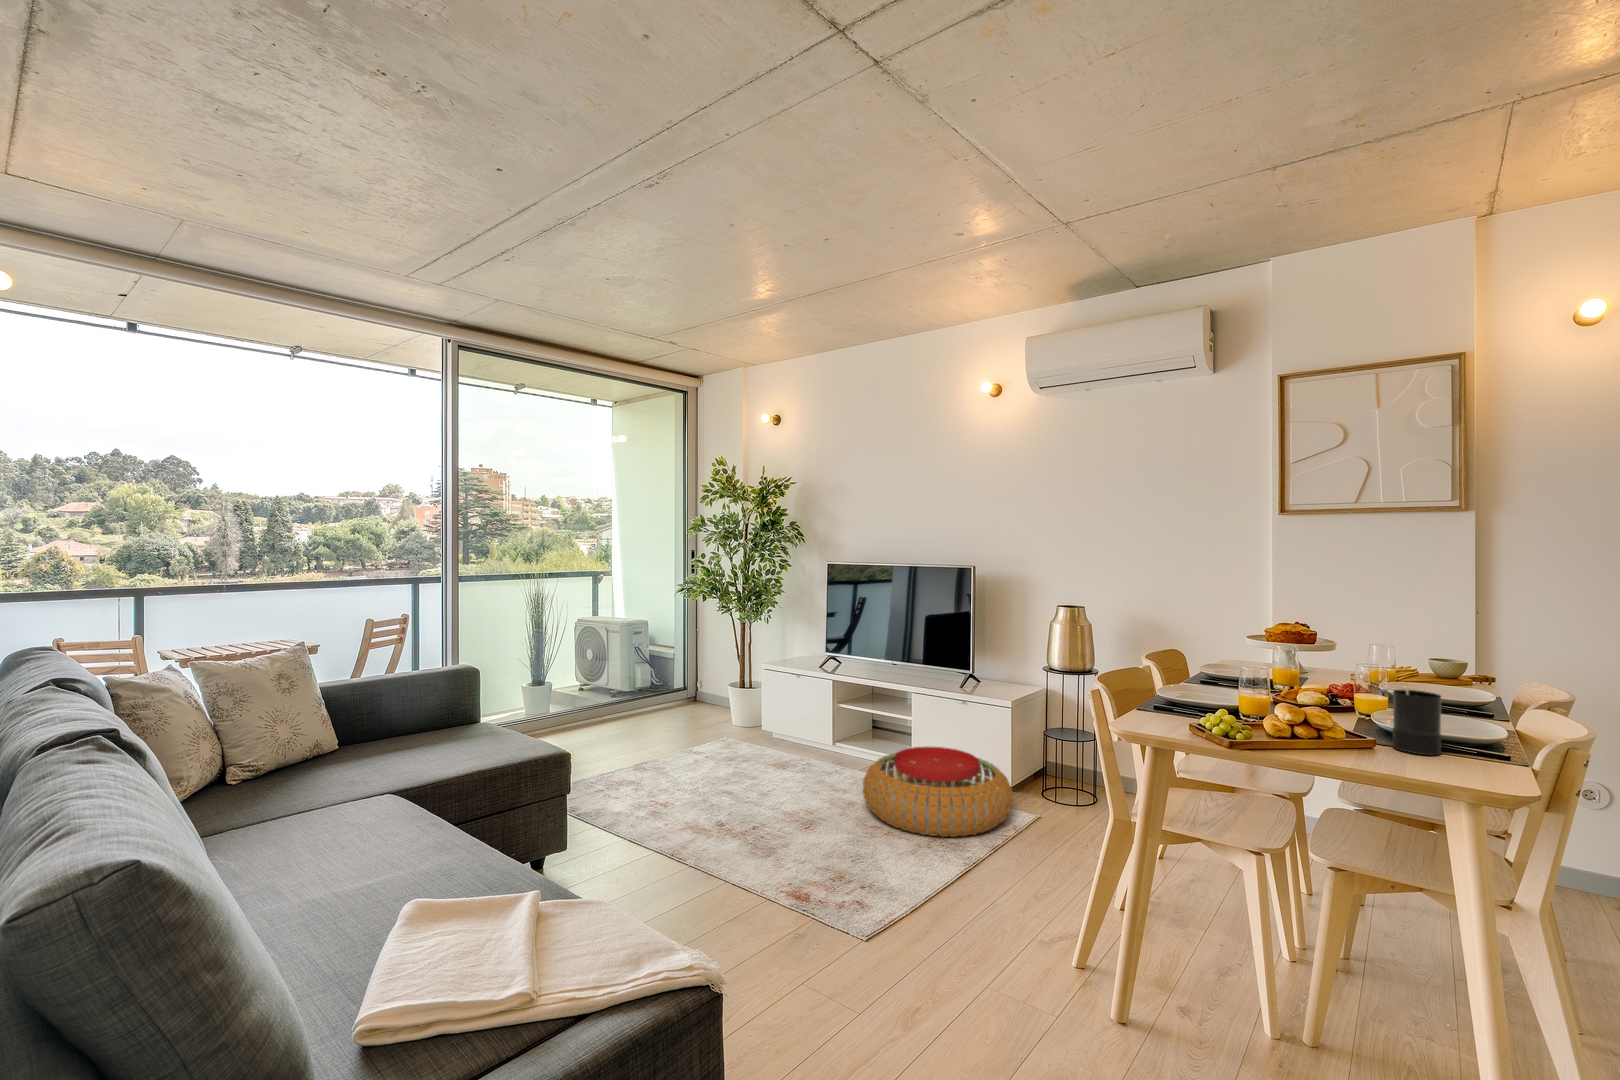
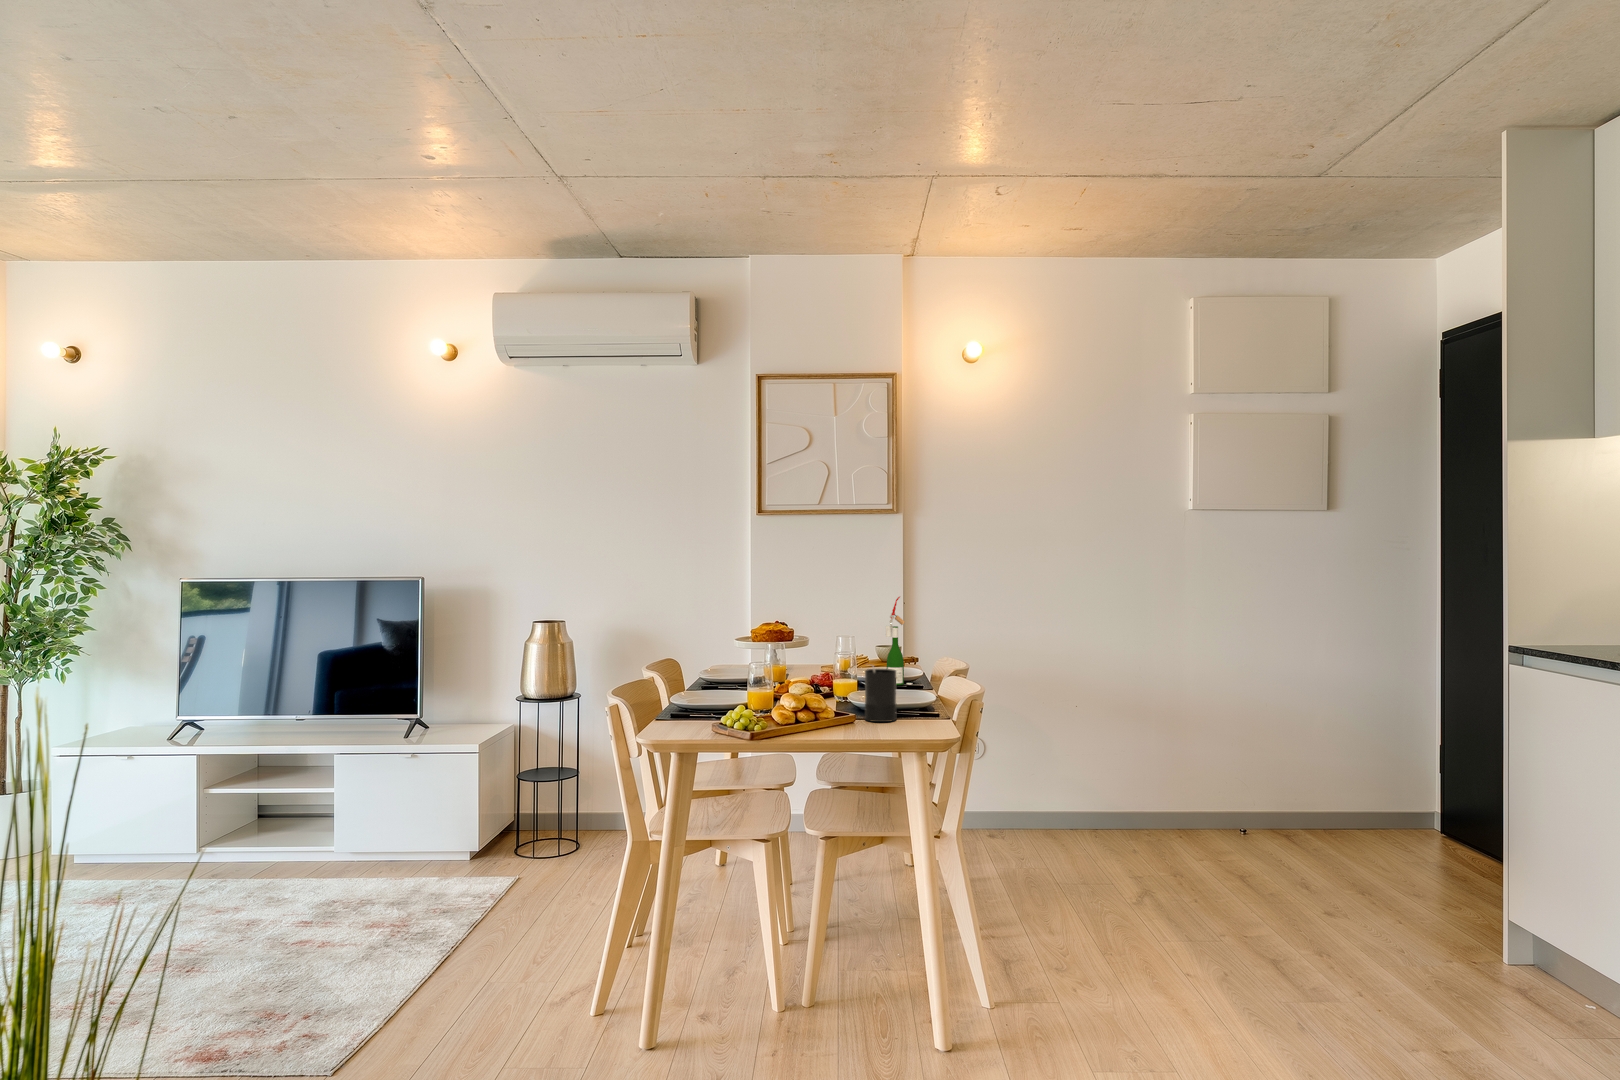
wine bottle: none [1437,605,1478,709] -> present [886,597,912,685]
pouf: present [863,747,1013,837] -> none [275,818,490,936]

